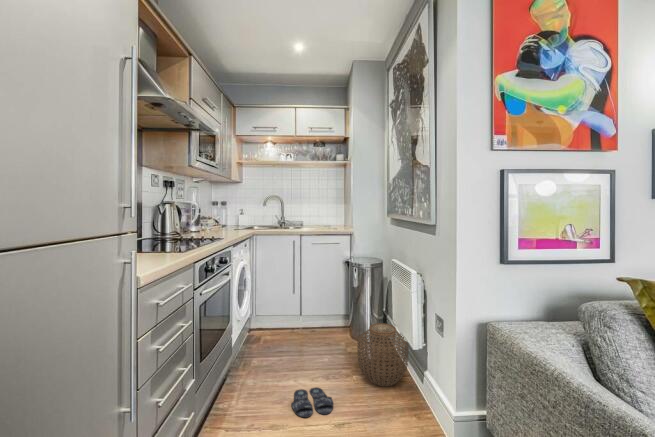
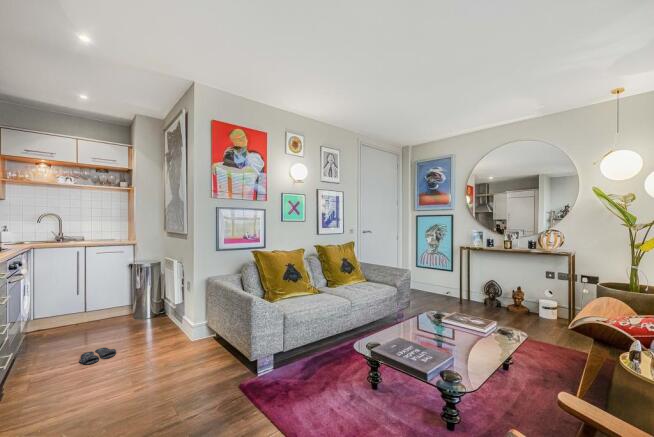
woven basket: present [357,323,408,386] -> none [136,297,174,335]

